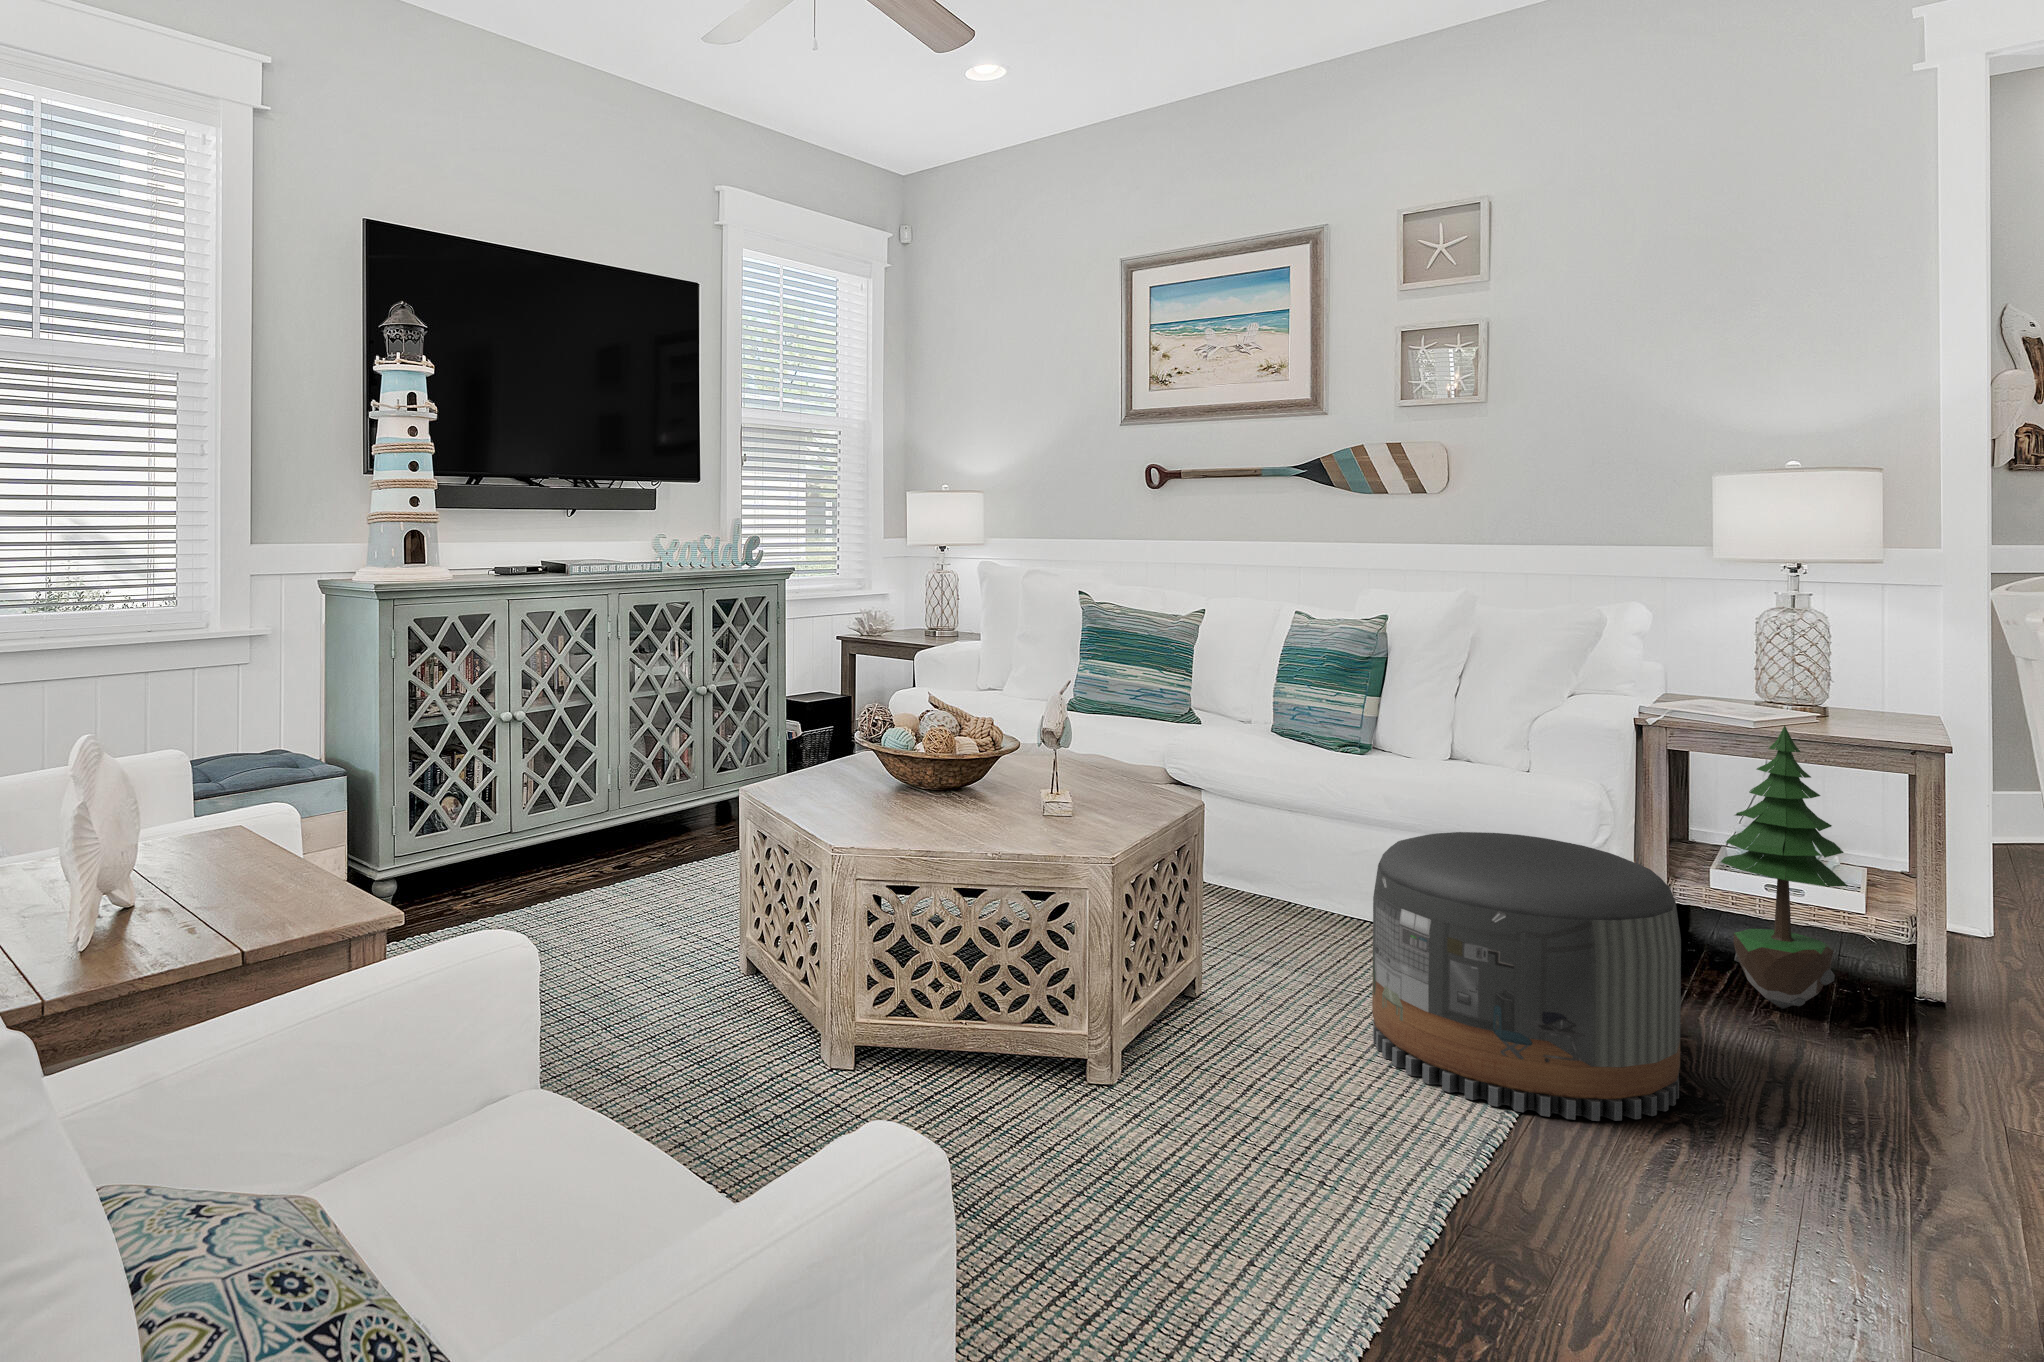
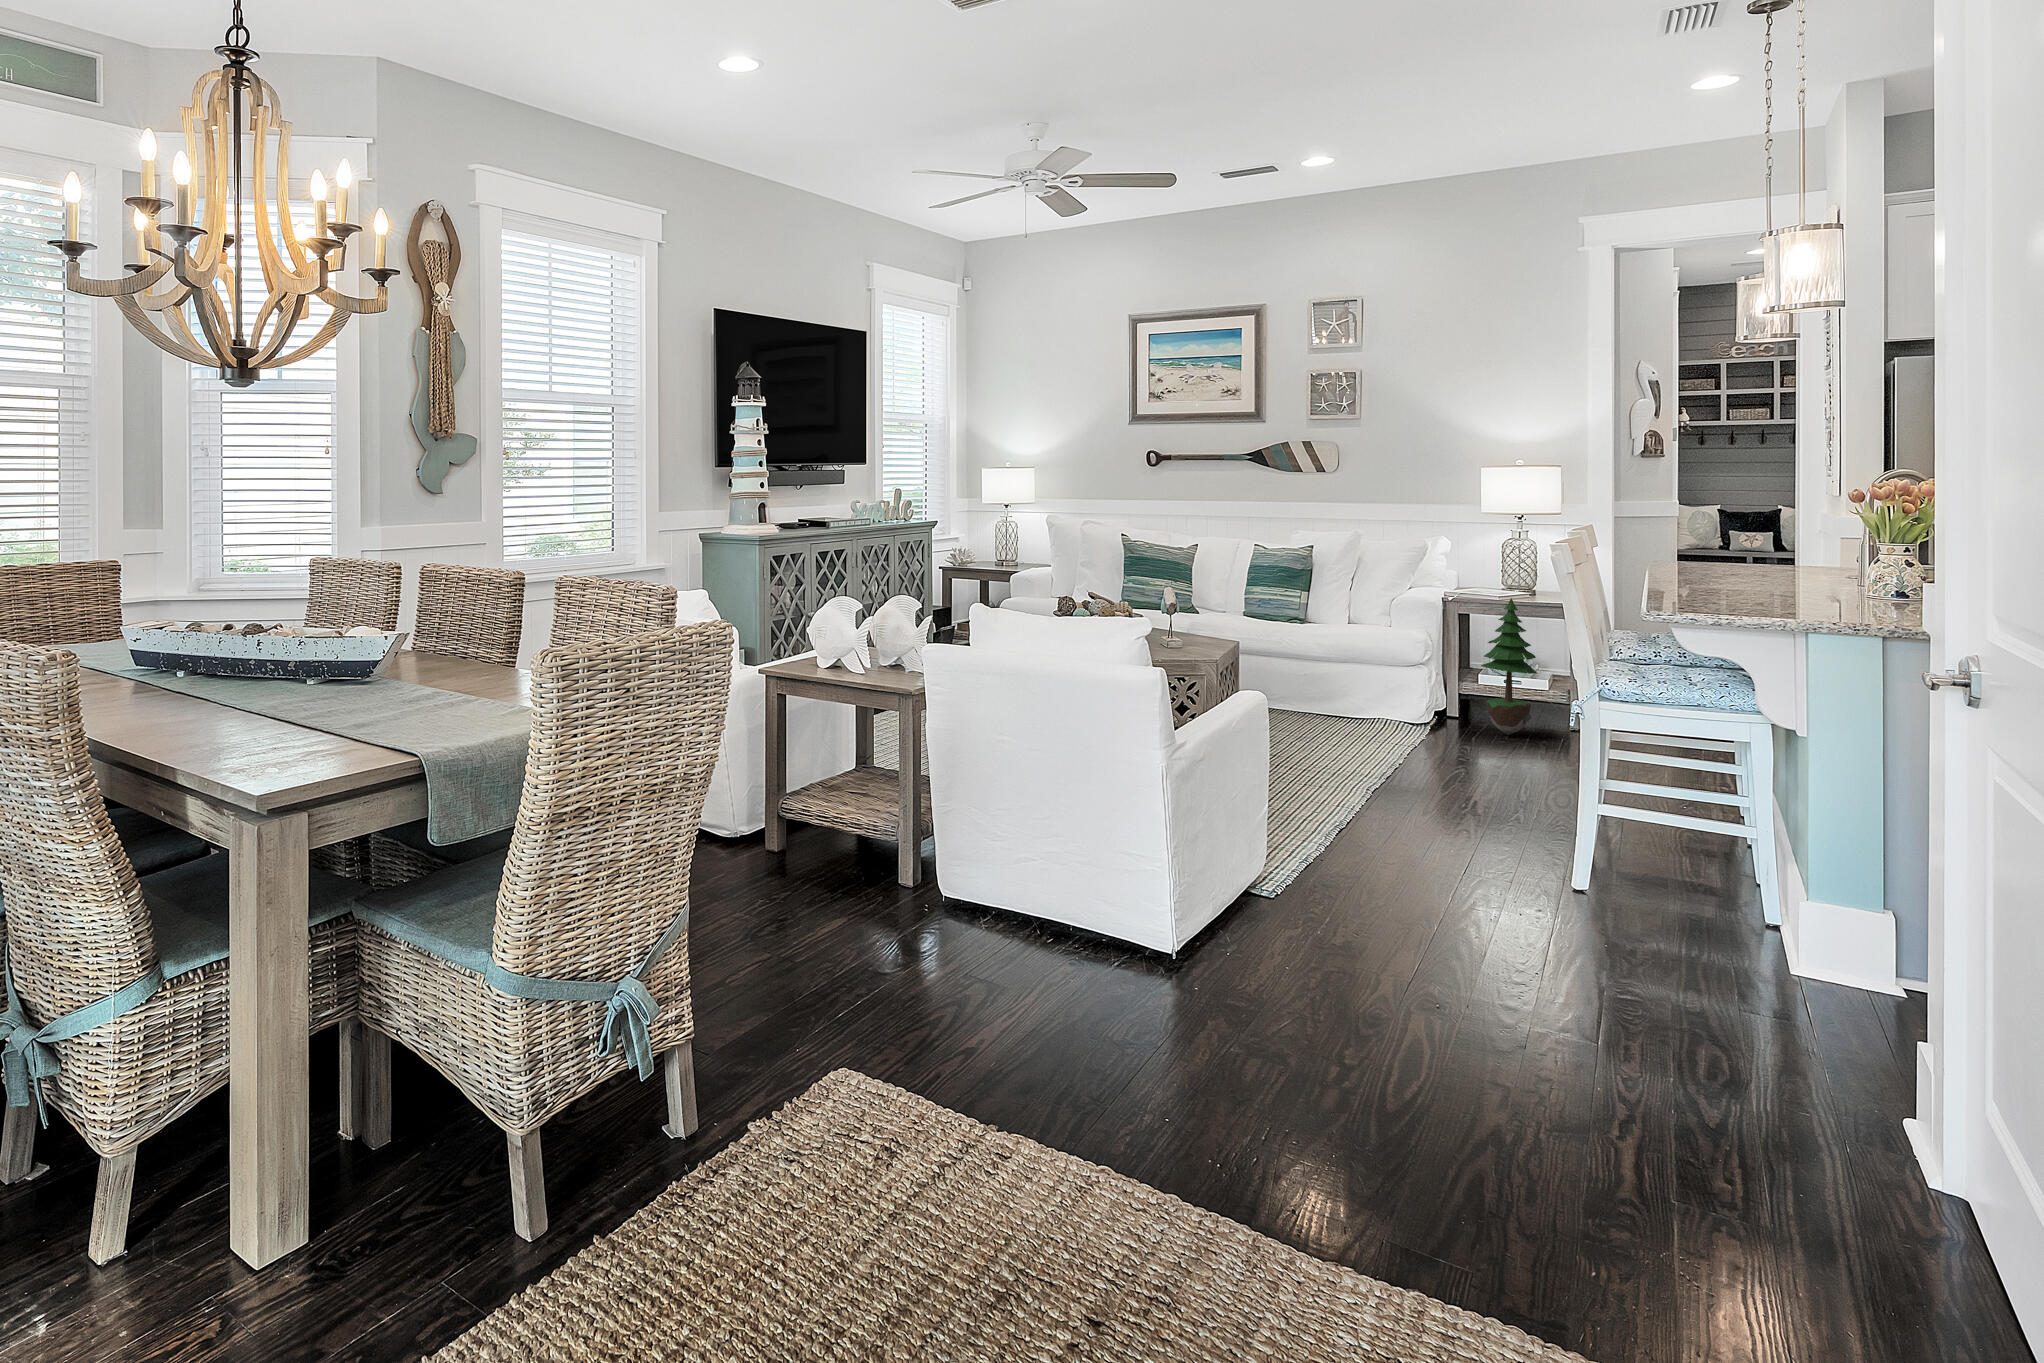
pouf: present [1372,832,1681,1121] -> none [1321,654,1460,772]

